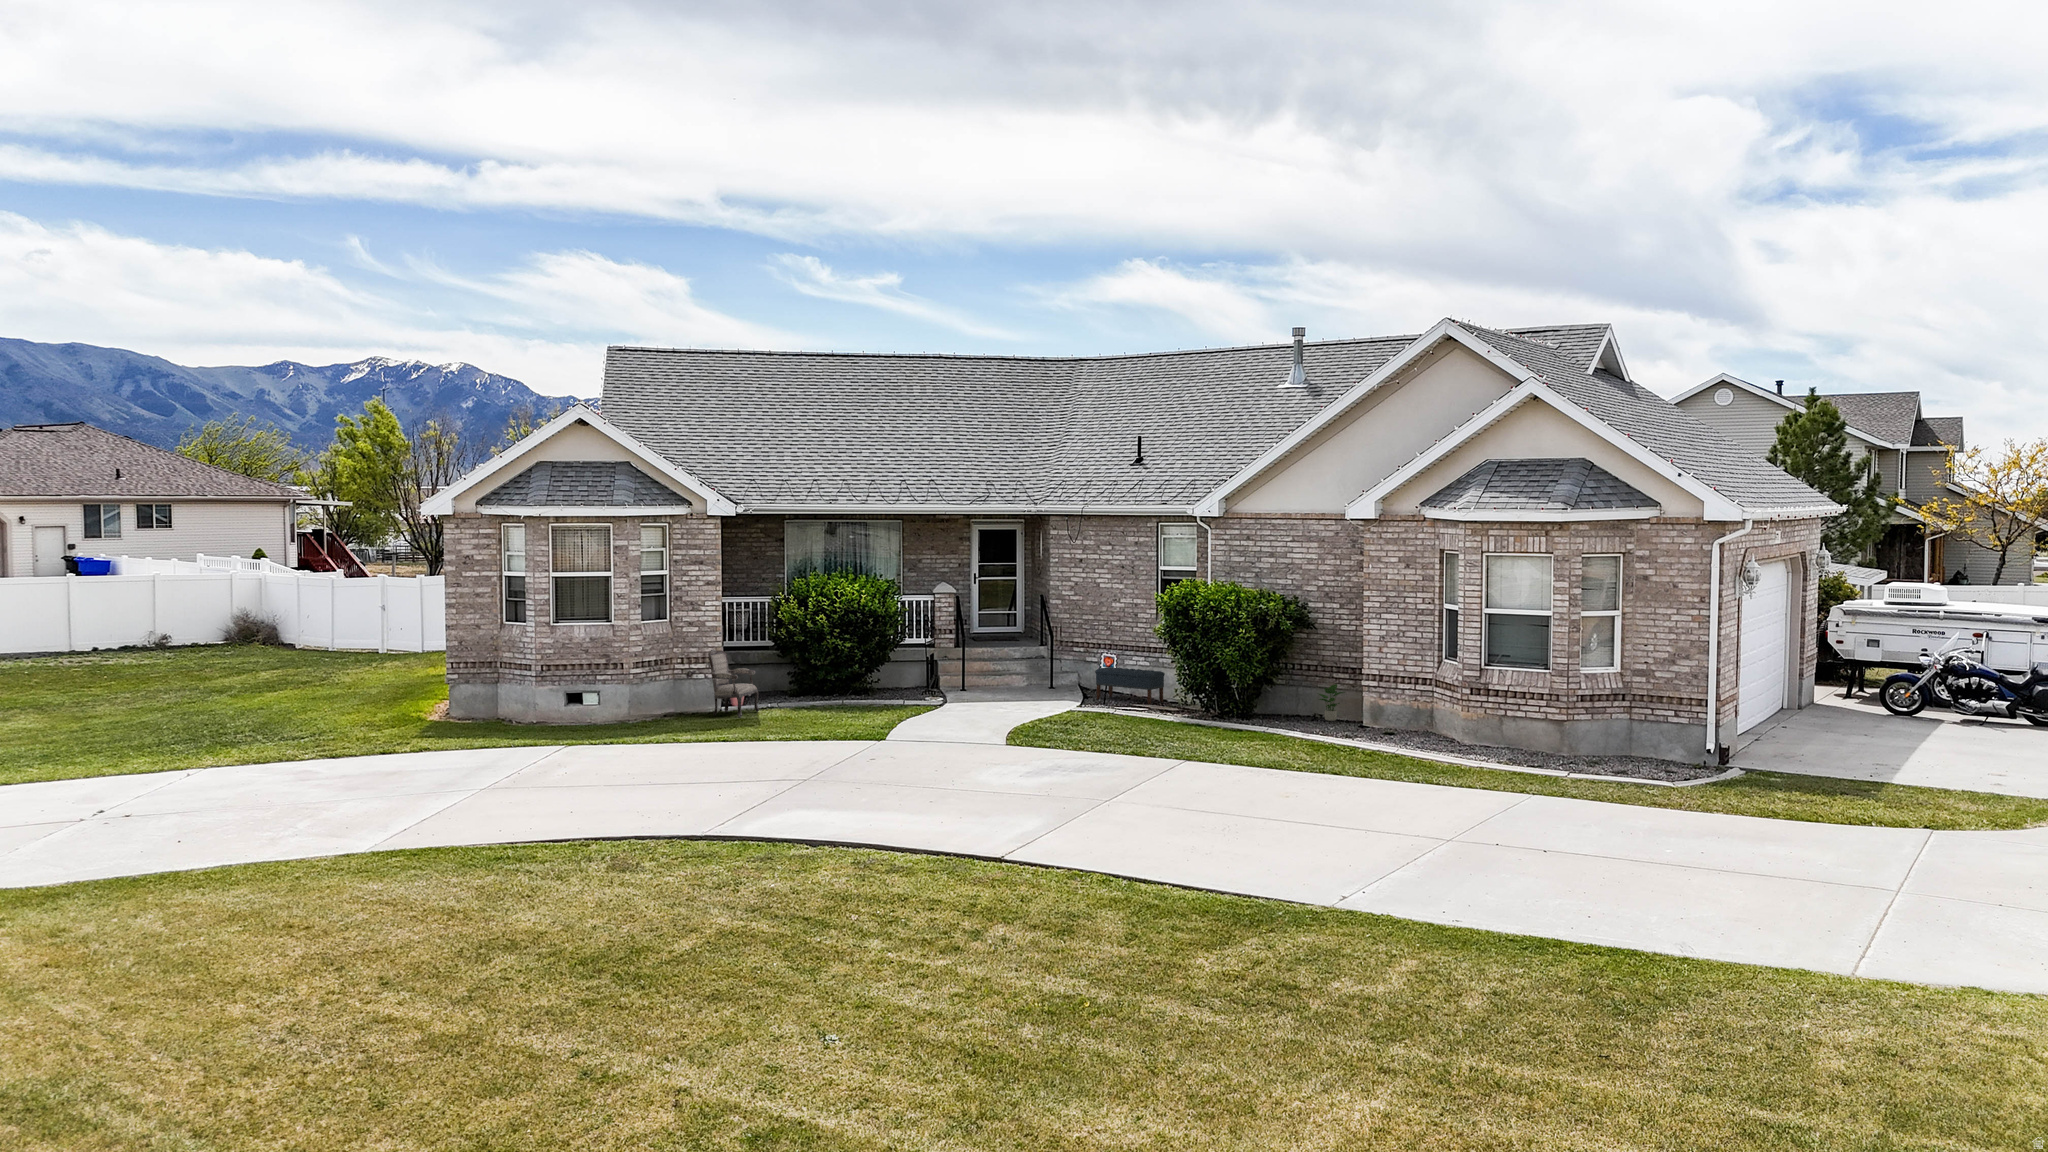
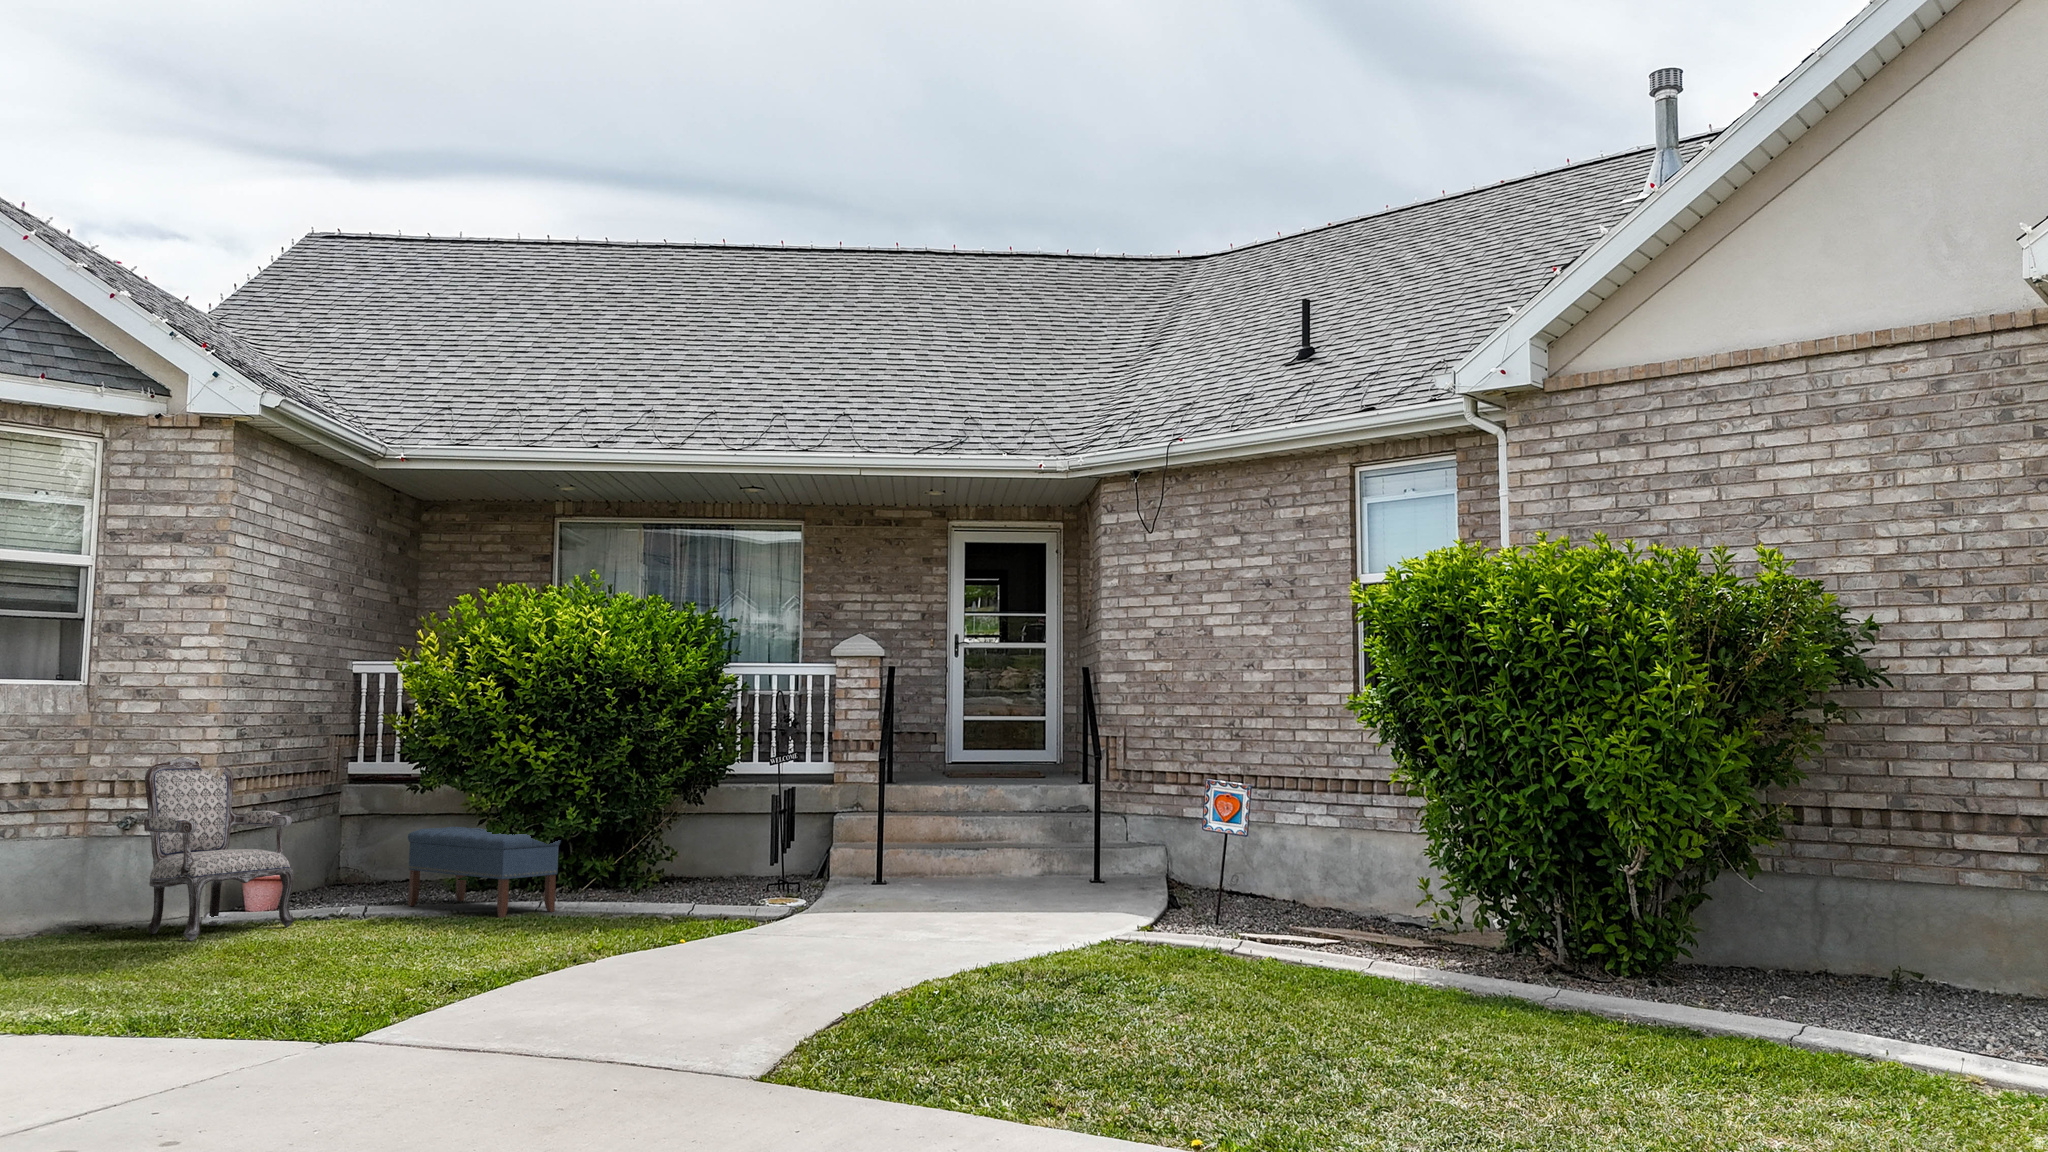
bench: present [1095,667,1165,704] -> present [408,827,561,918]
potted plant: present [1319,684,1344,721] -> none [1910,871,2023,999]

